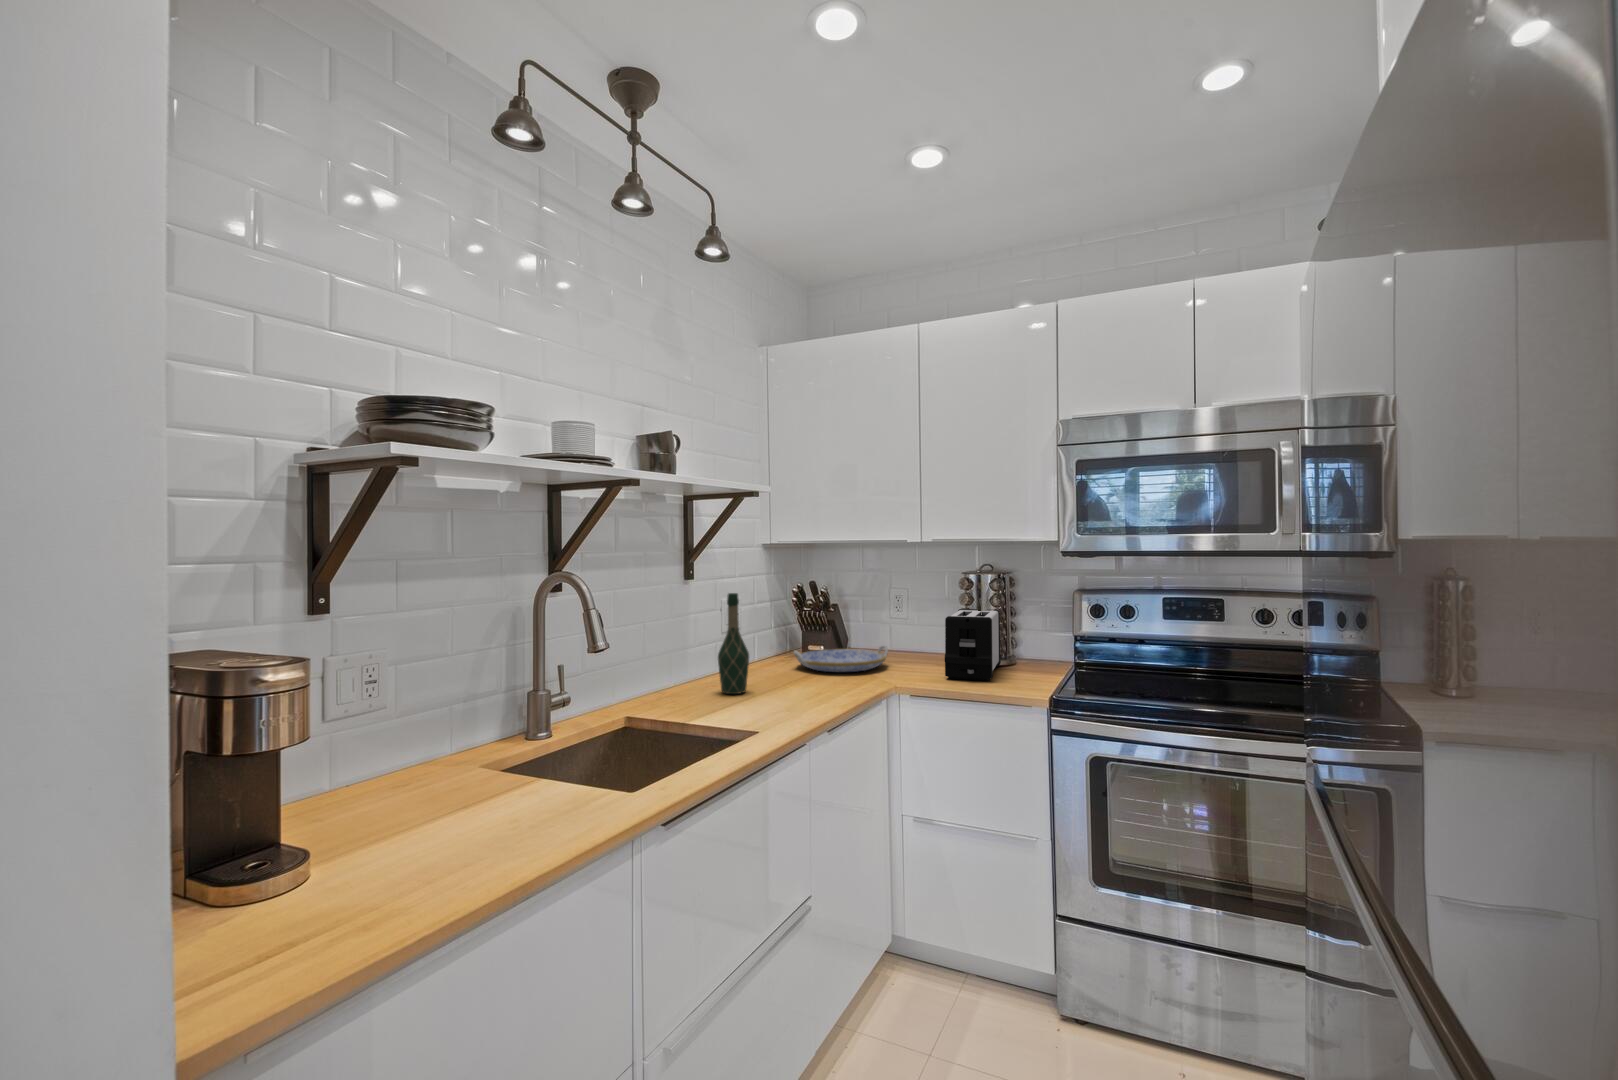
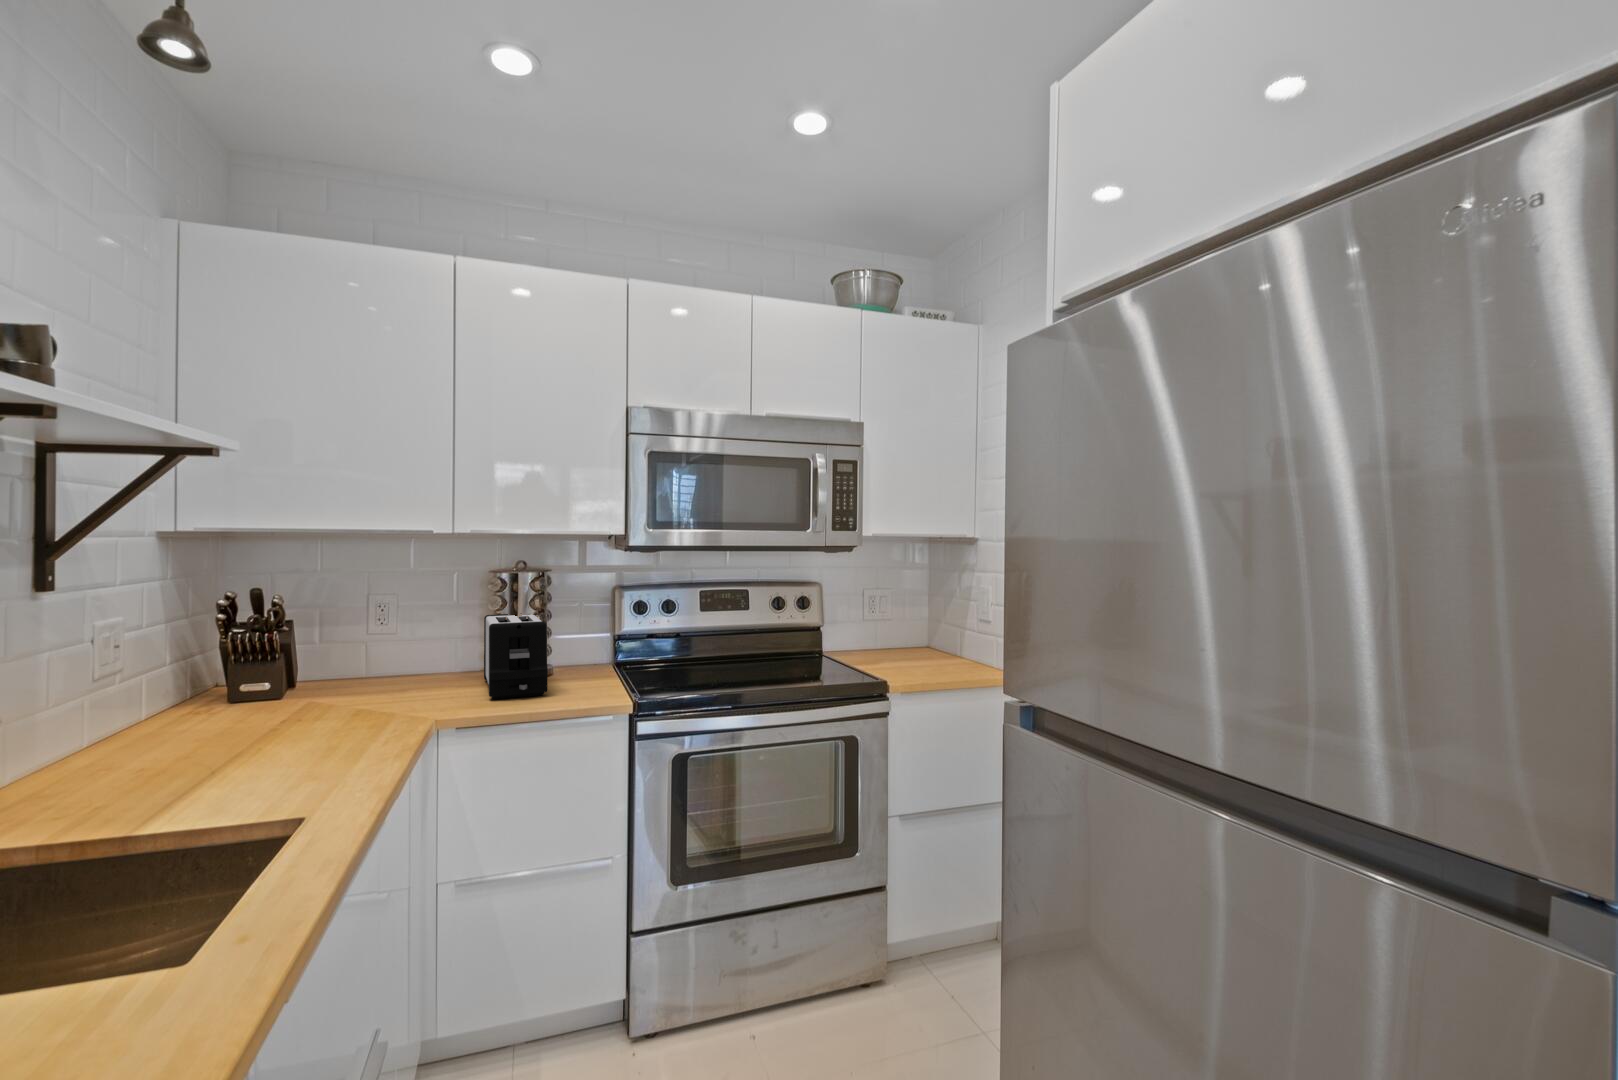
wine bottle: present [718,593,749,694] -> none [135,609,203,774]
serving tray: present [794,646,888,672] -> none [244,669,396,715]

